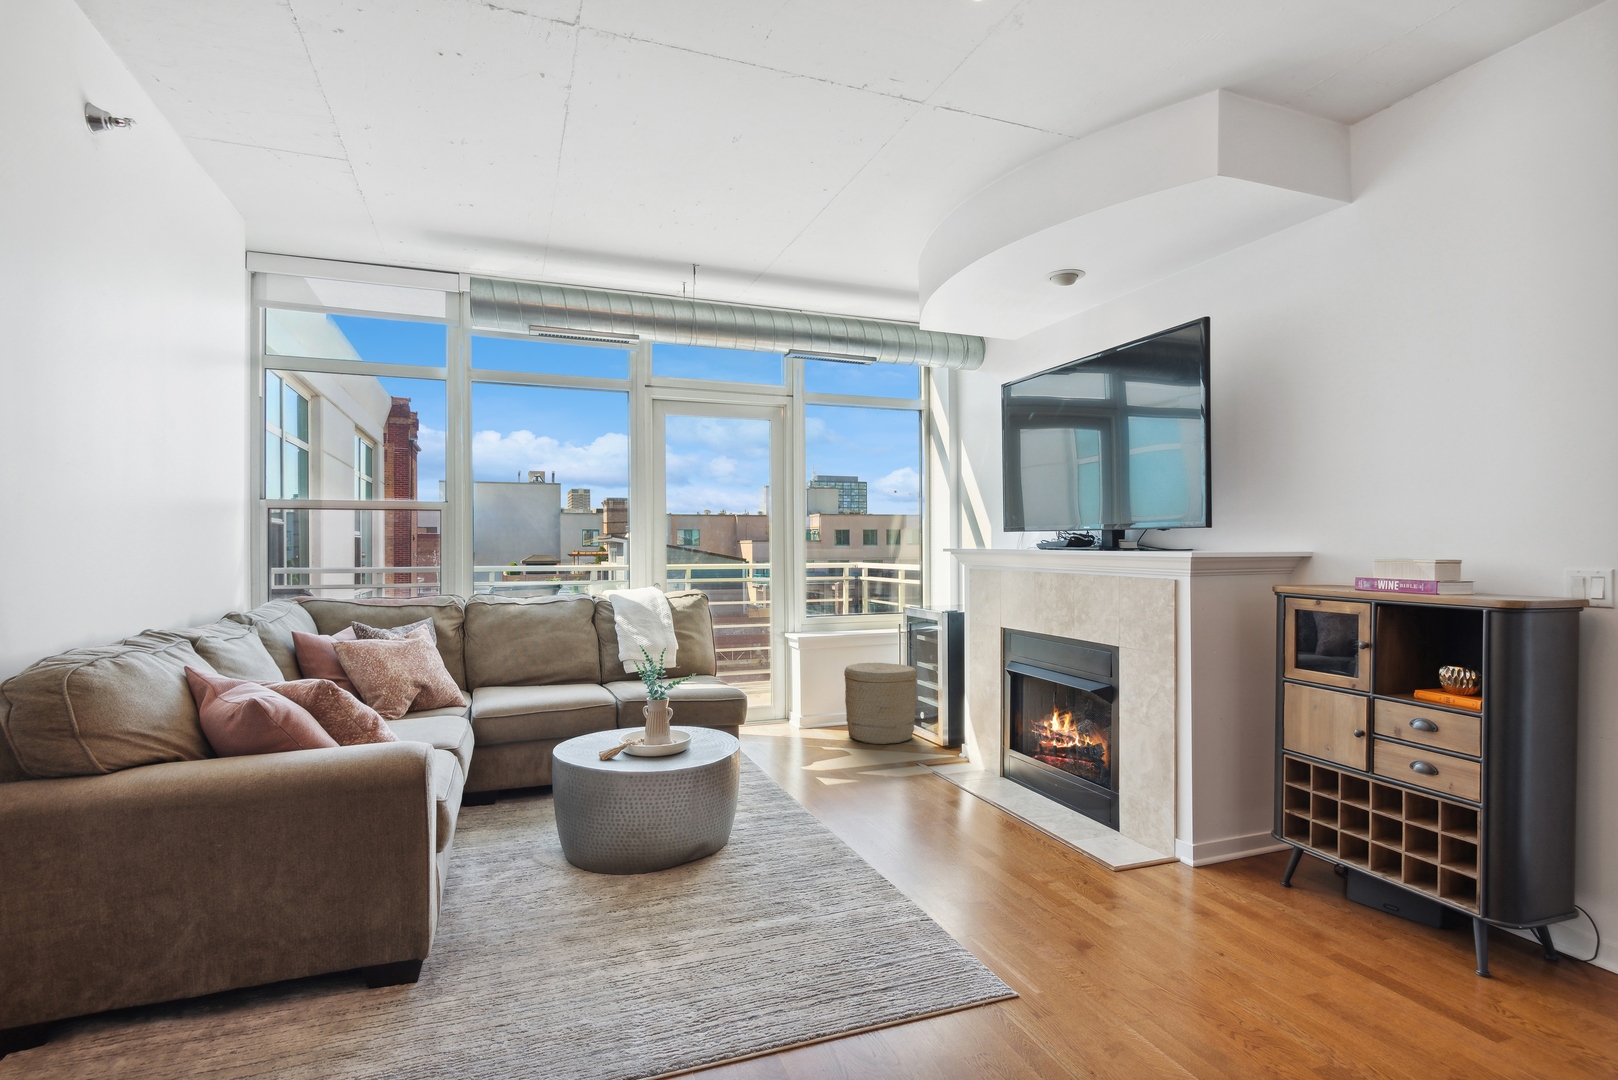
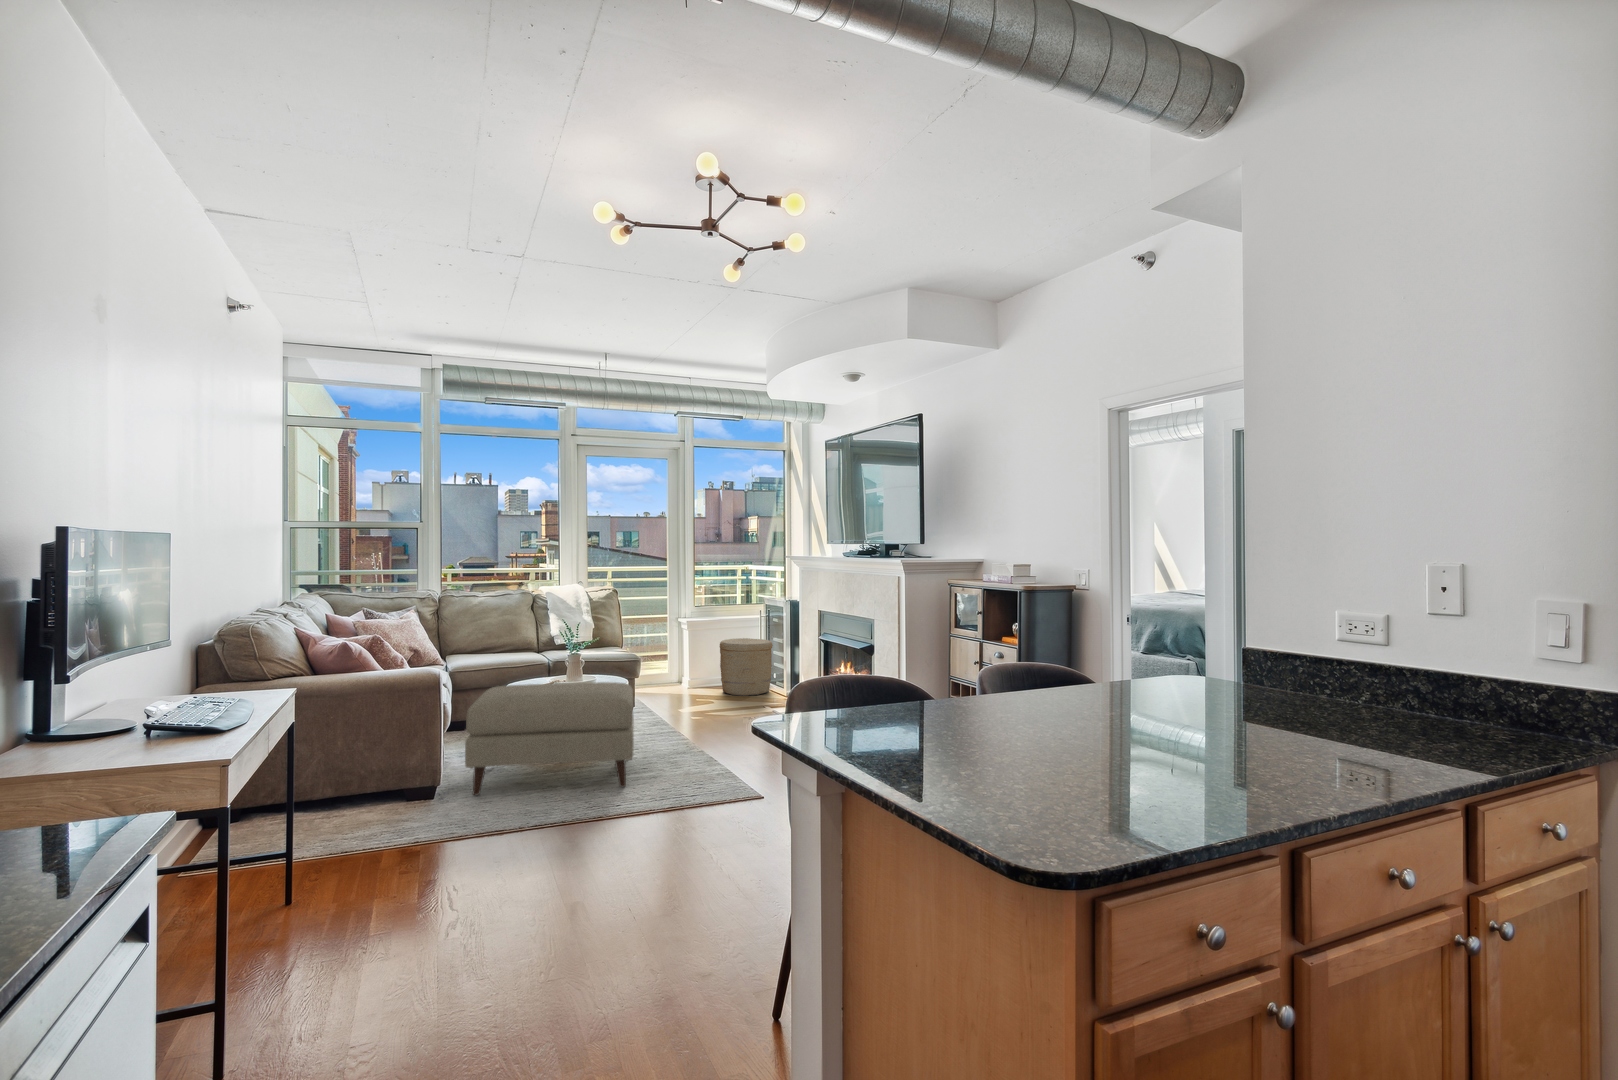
ottoman: none [471,754,767,975] -> present [465,682,634,795]

